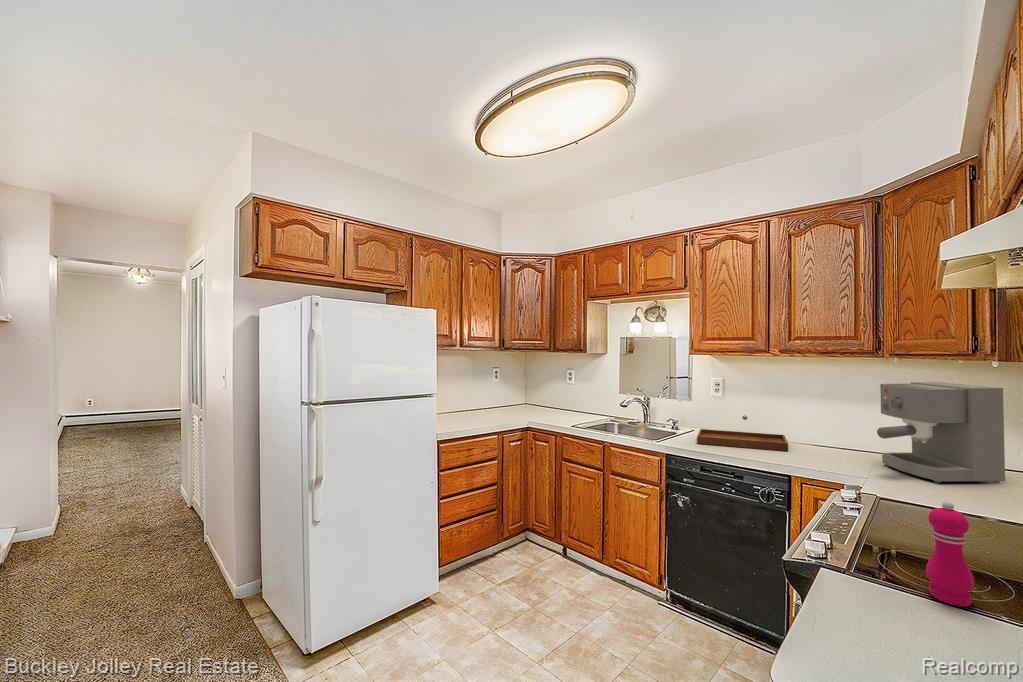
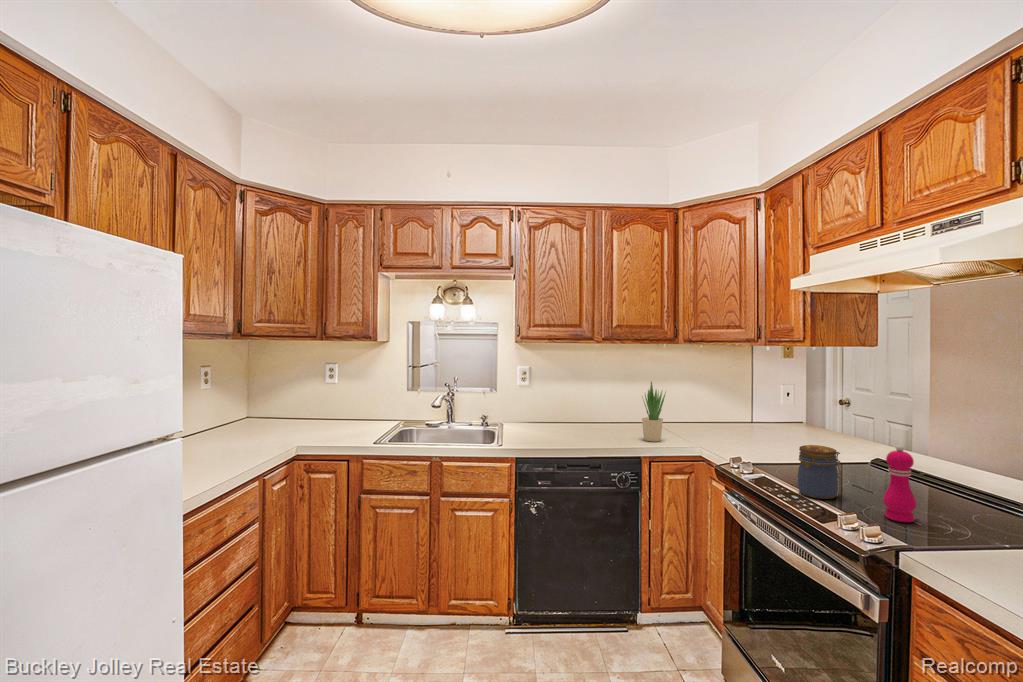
coffee maker: present [877,382,1005,483] -> none [689,364,762,444]
potted plant: none [806,397,838,463] -> present [642,382,666,442]
tray: present [697,415,788,451] -> none [528,406,619,441]
jar: none [866,486,929,556] -> present [798,445,841,499]

